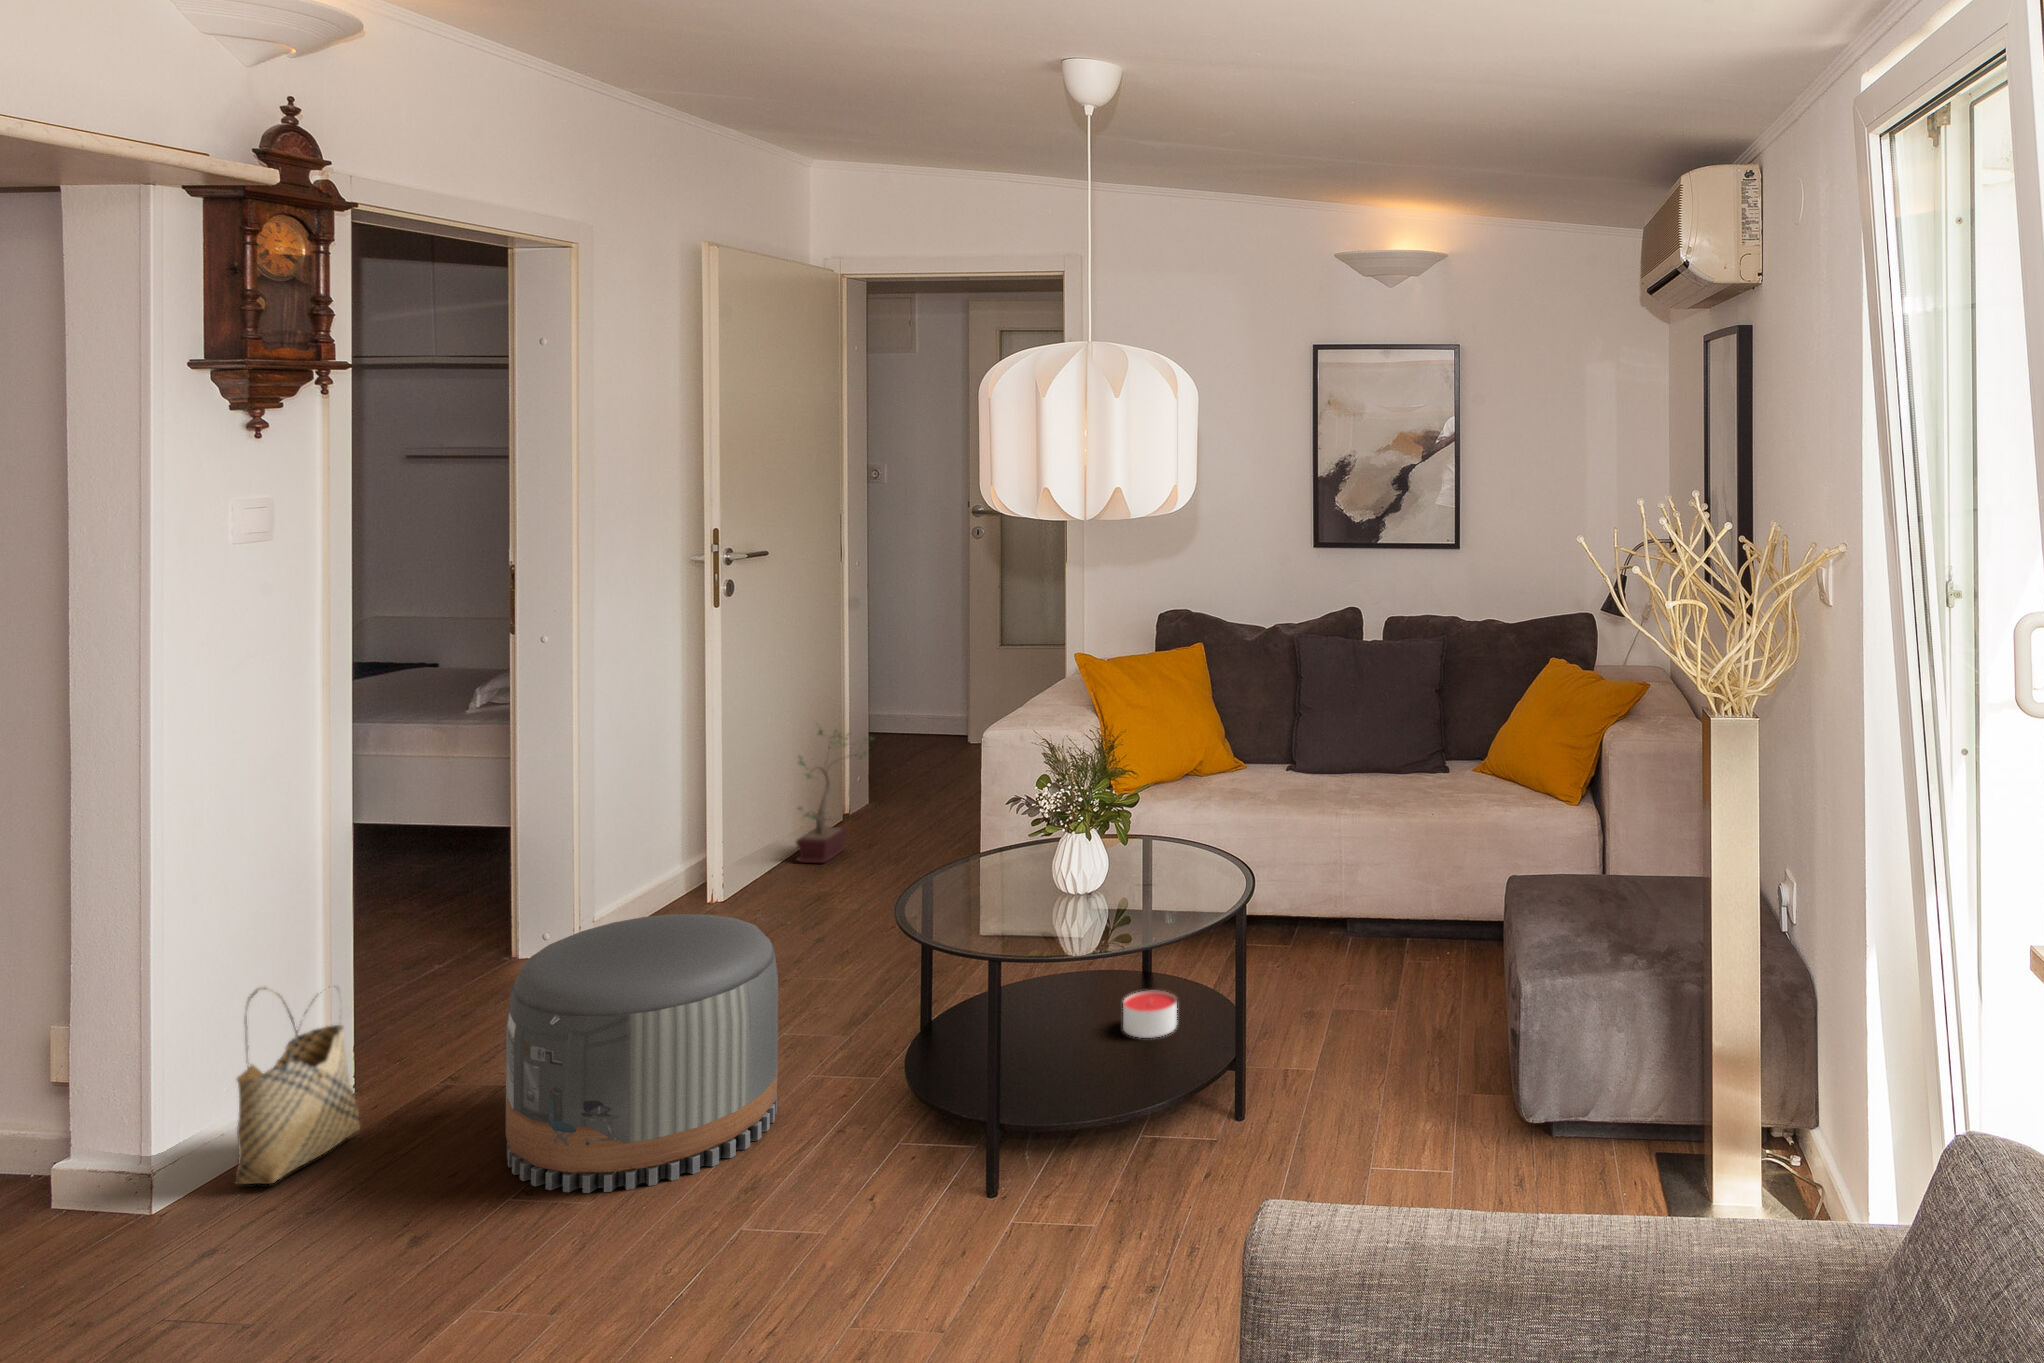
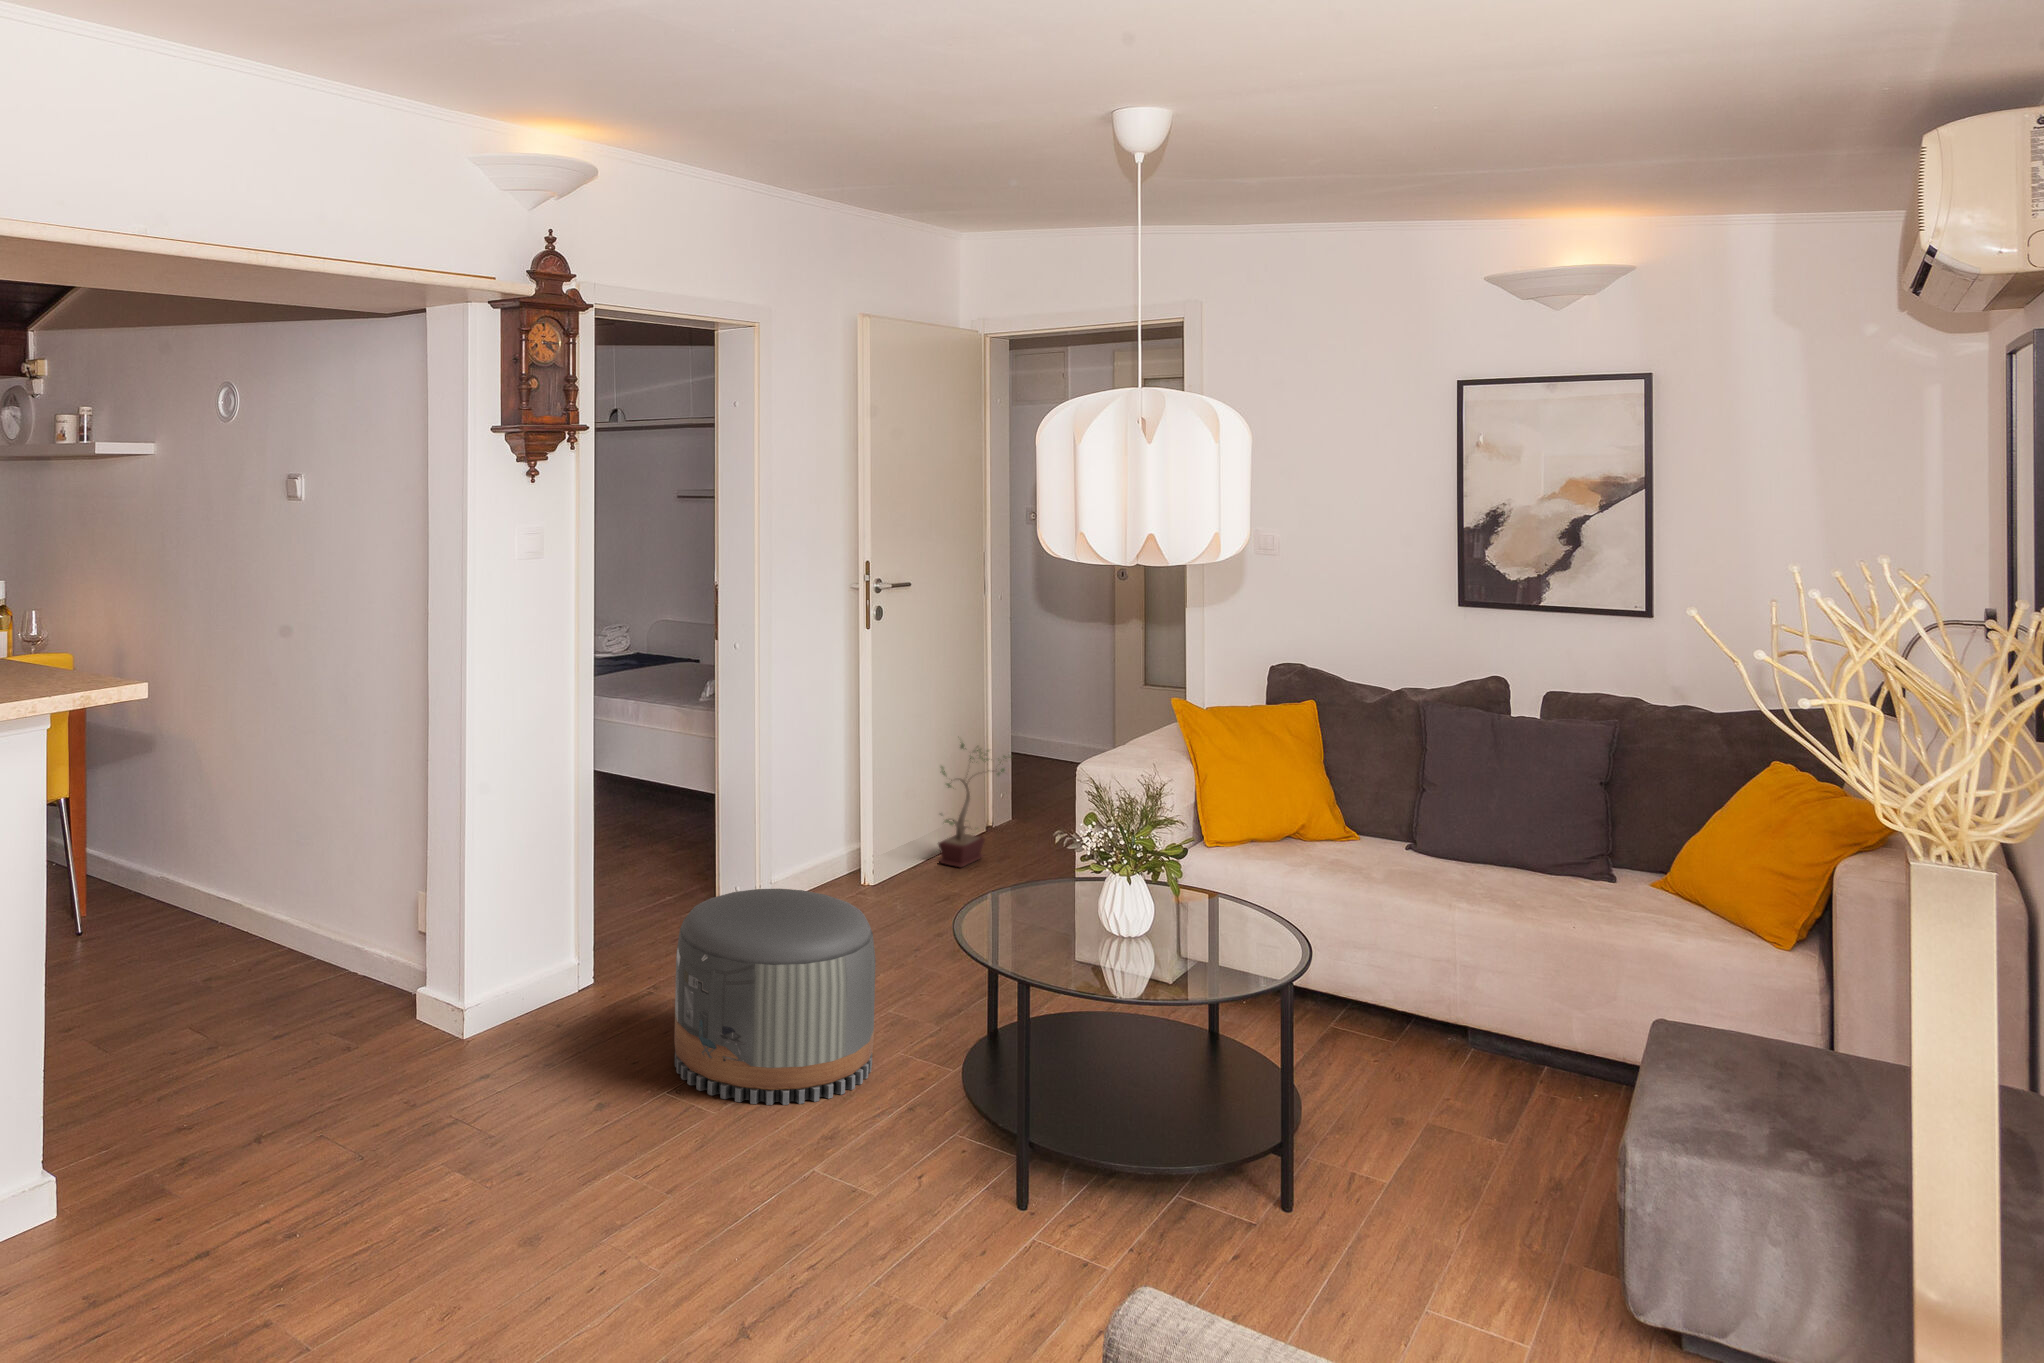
woven basket: present [235,986,360,1184] -> none [506,896,584,1041]
candle: present [1123,991,1177,1038] -> none [1167,1033,1219,1078]

